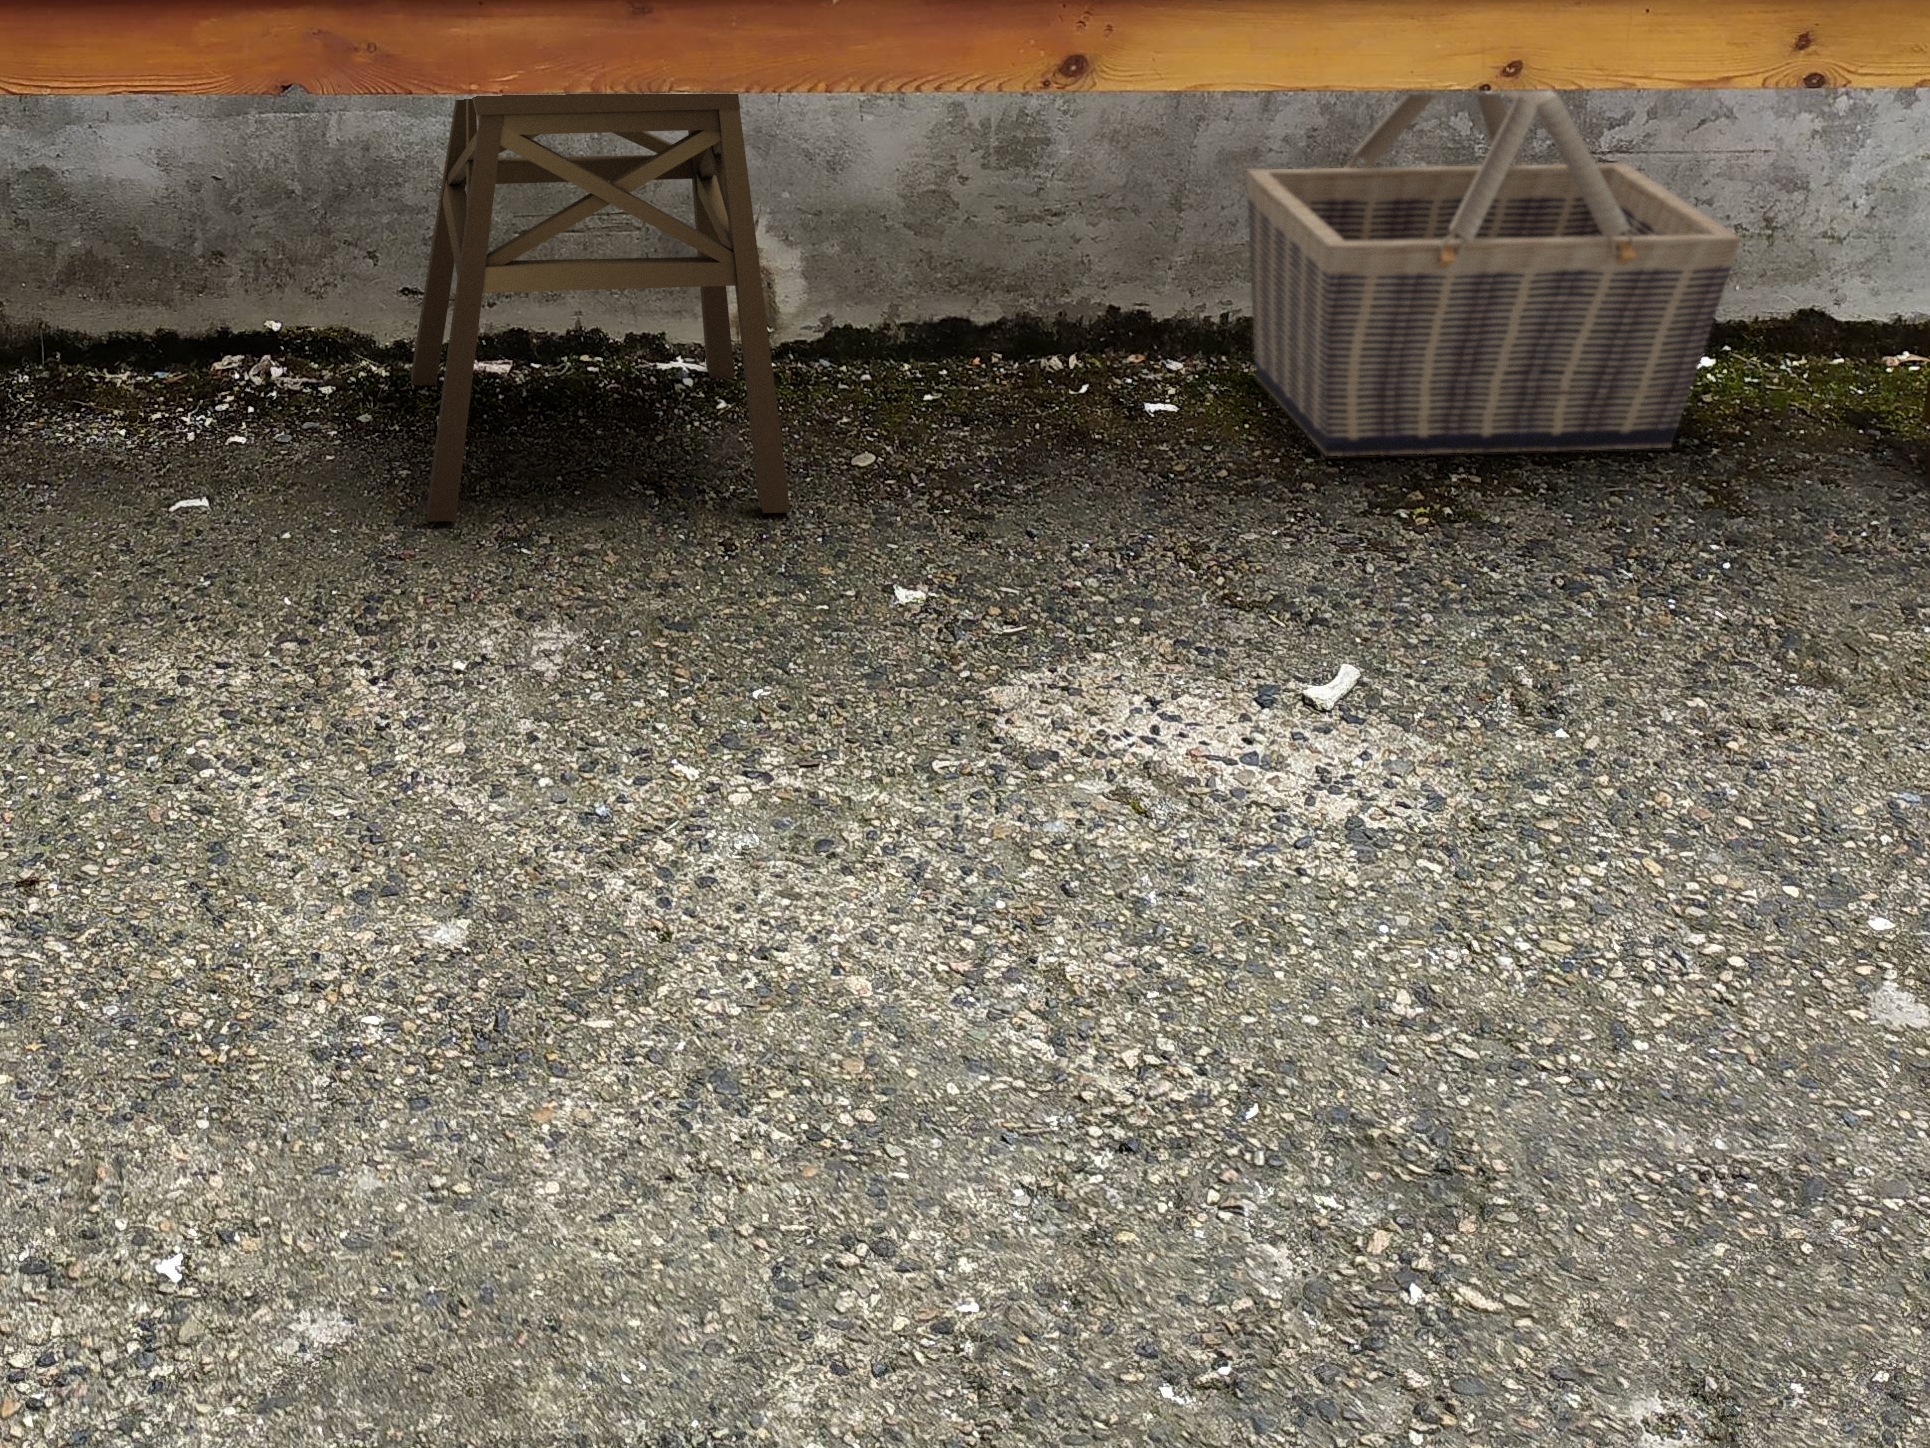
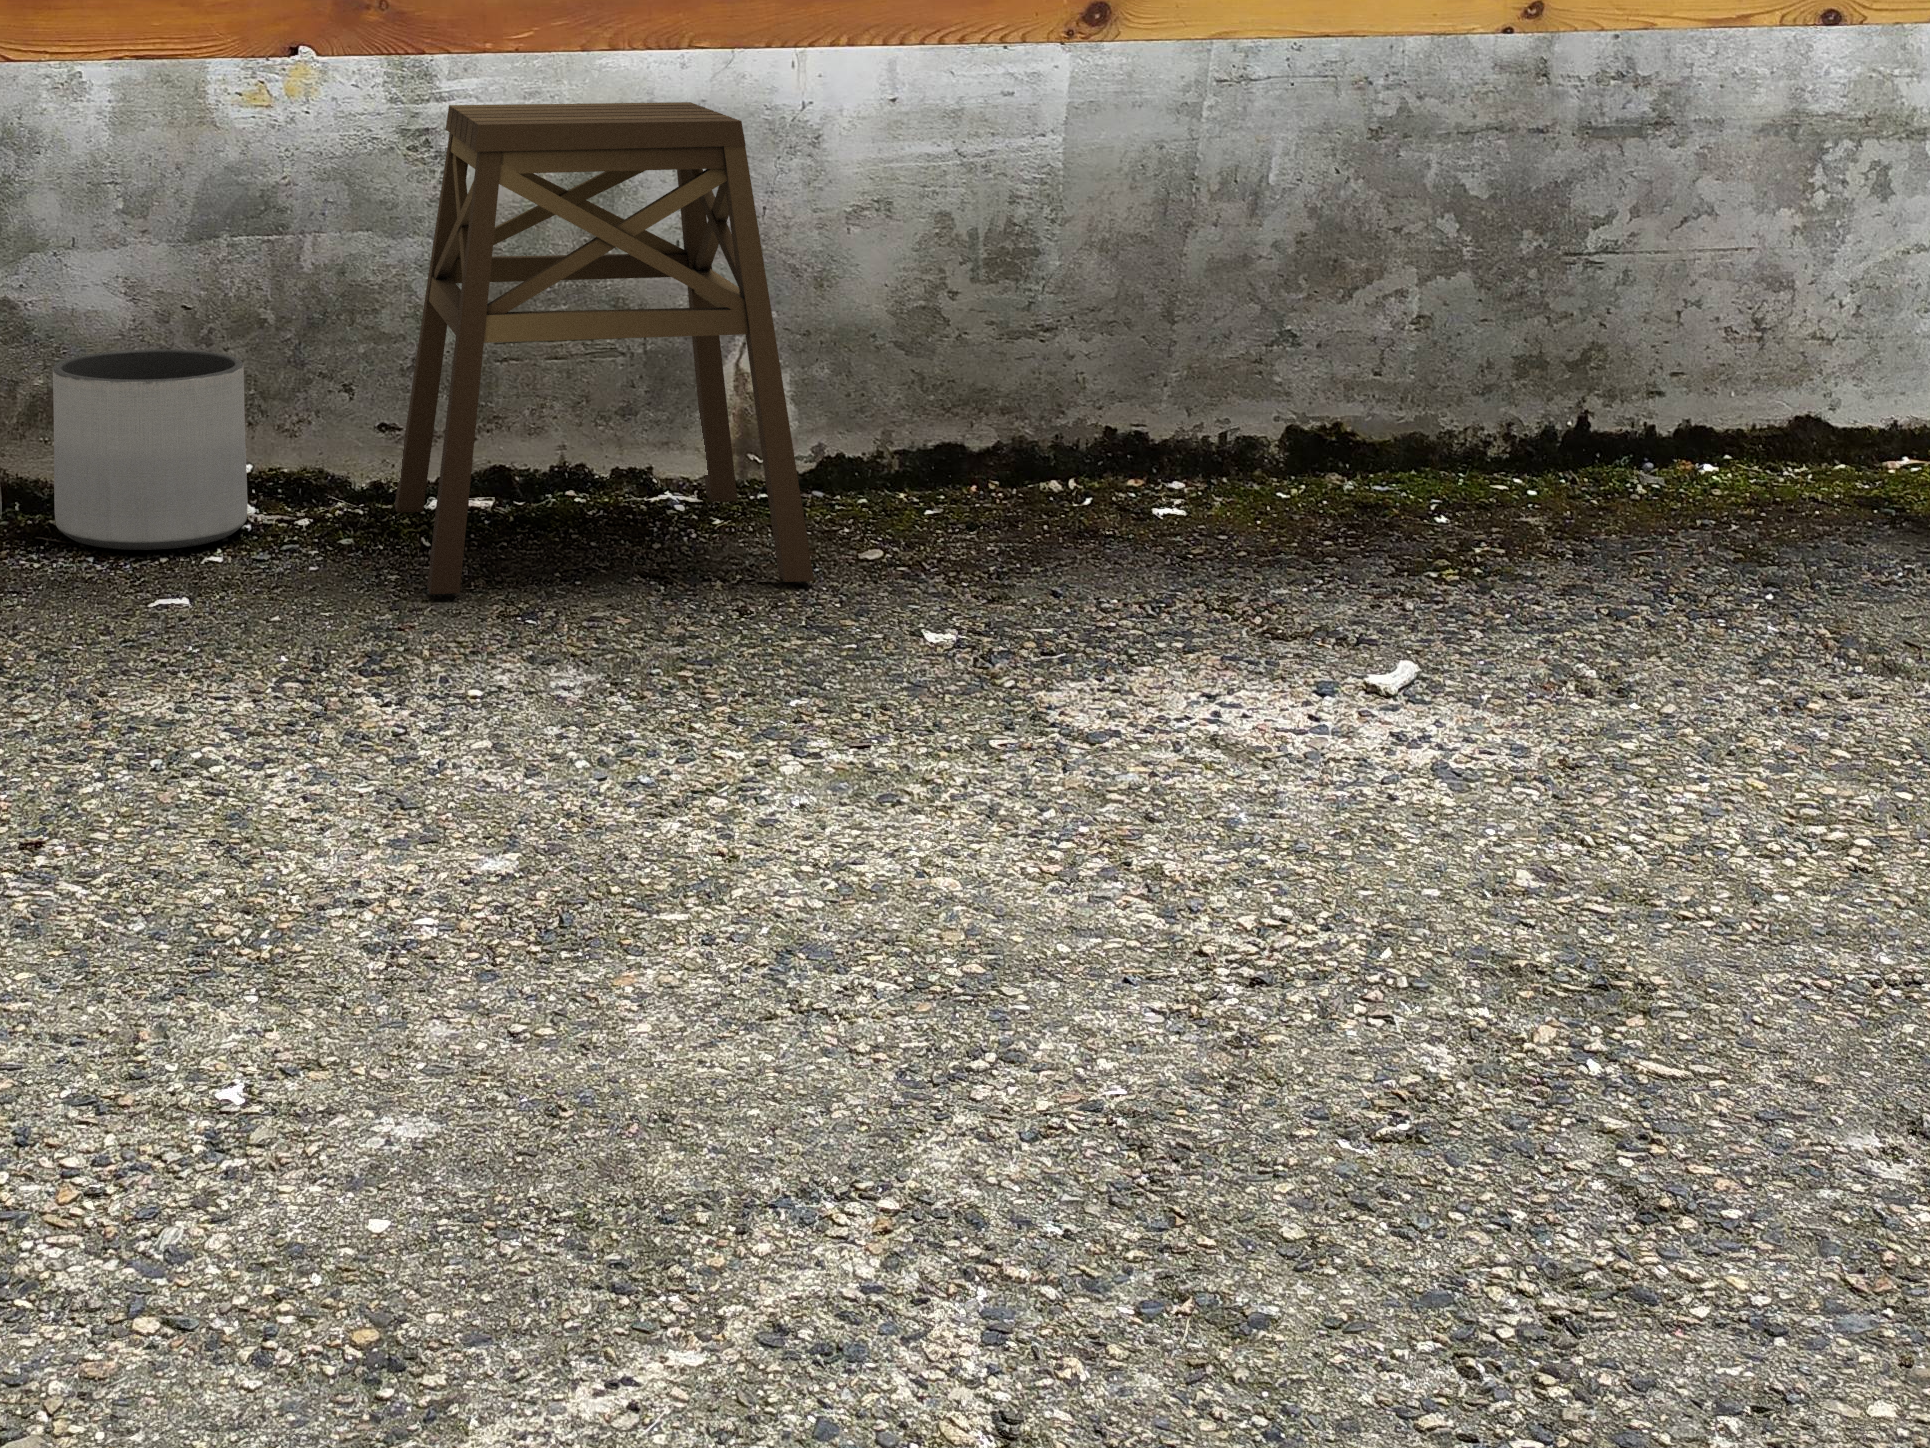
basket: present [1246,91,1741,456] -> none [1255,129,1766,533]
planter: none [86,232,269,441] -> present [53,349,248,550]

